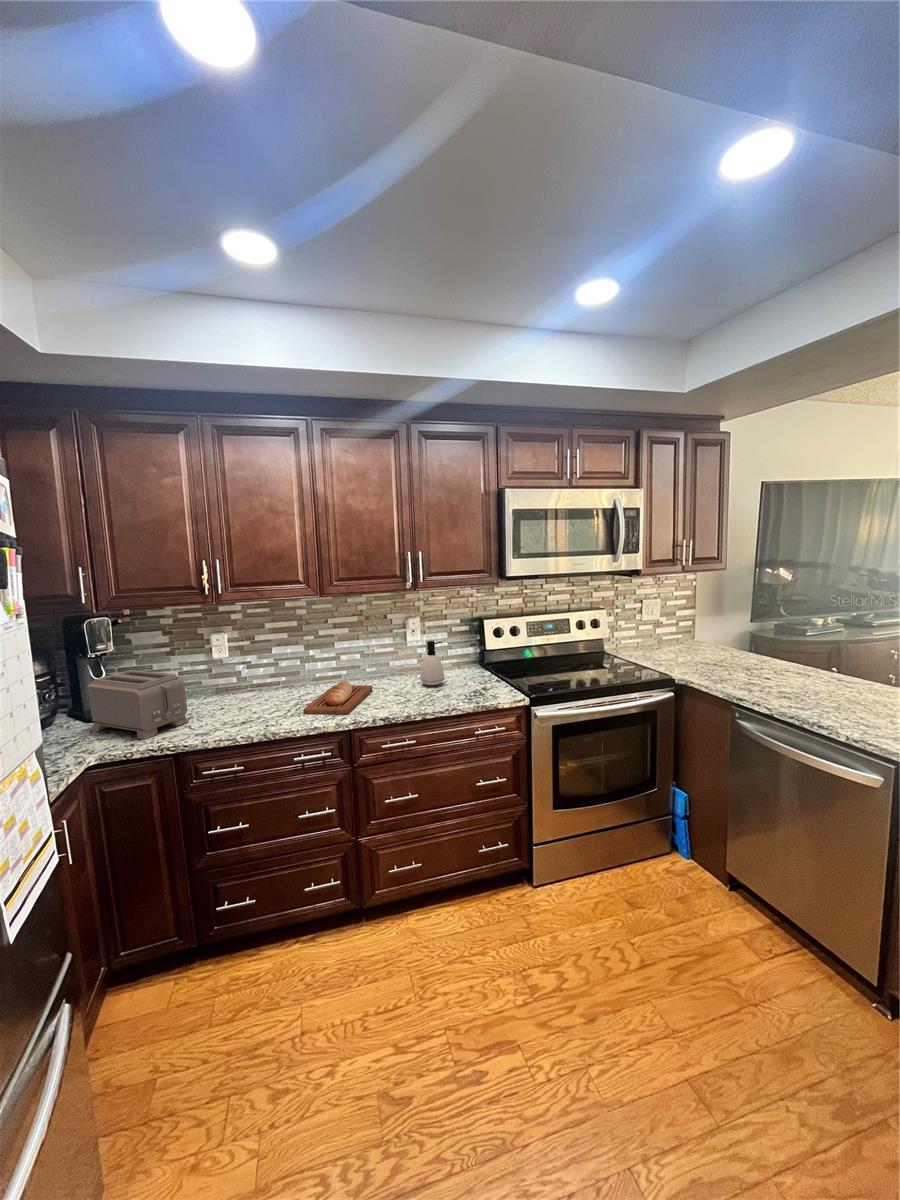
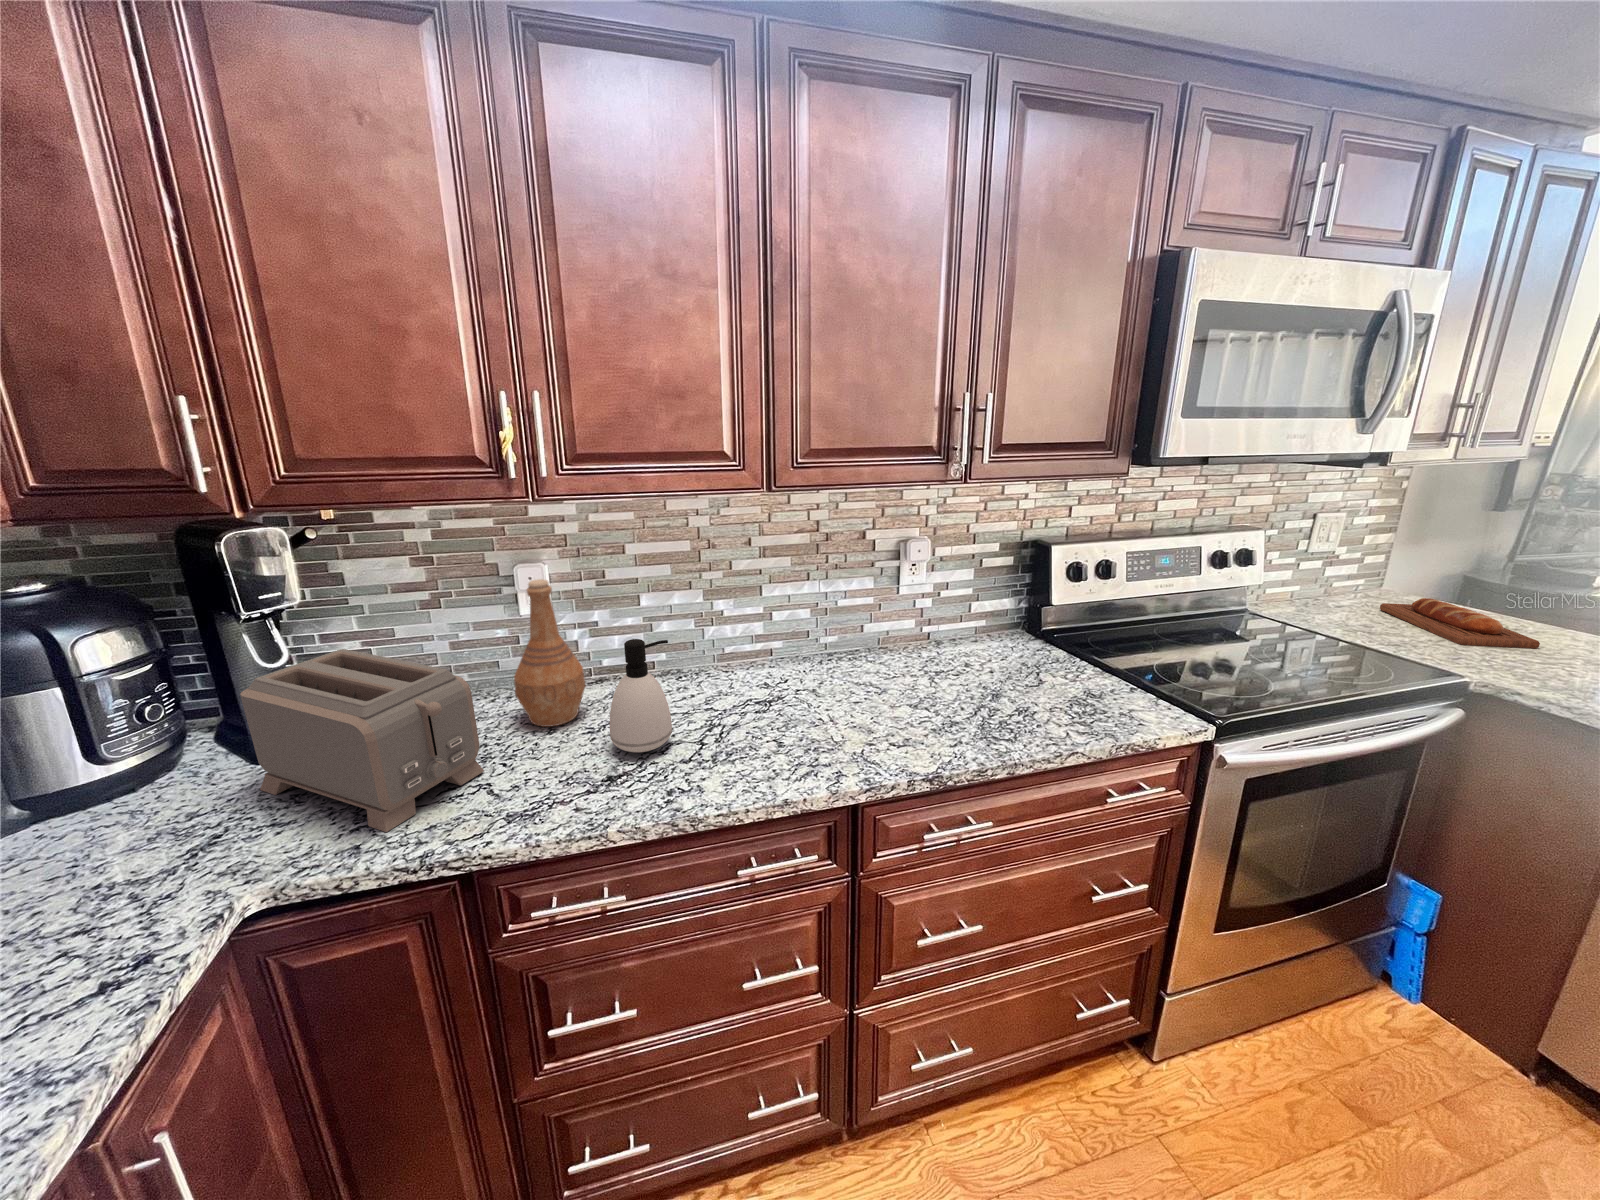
vase: none [207,639,241,707] -> present [514,579,585,727]
soap dispenser: present [421,641,444,685] -> present [610,639,672,752]
bread loaf: present [303,681,373,715] -> present [1380,598,1540,649]

